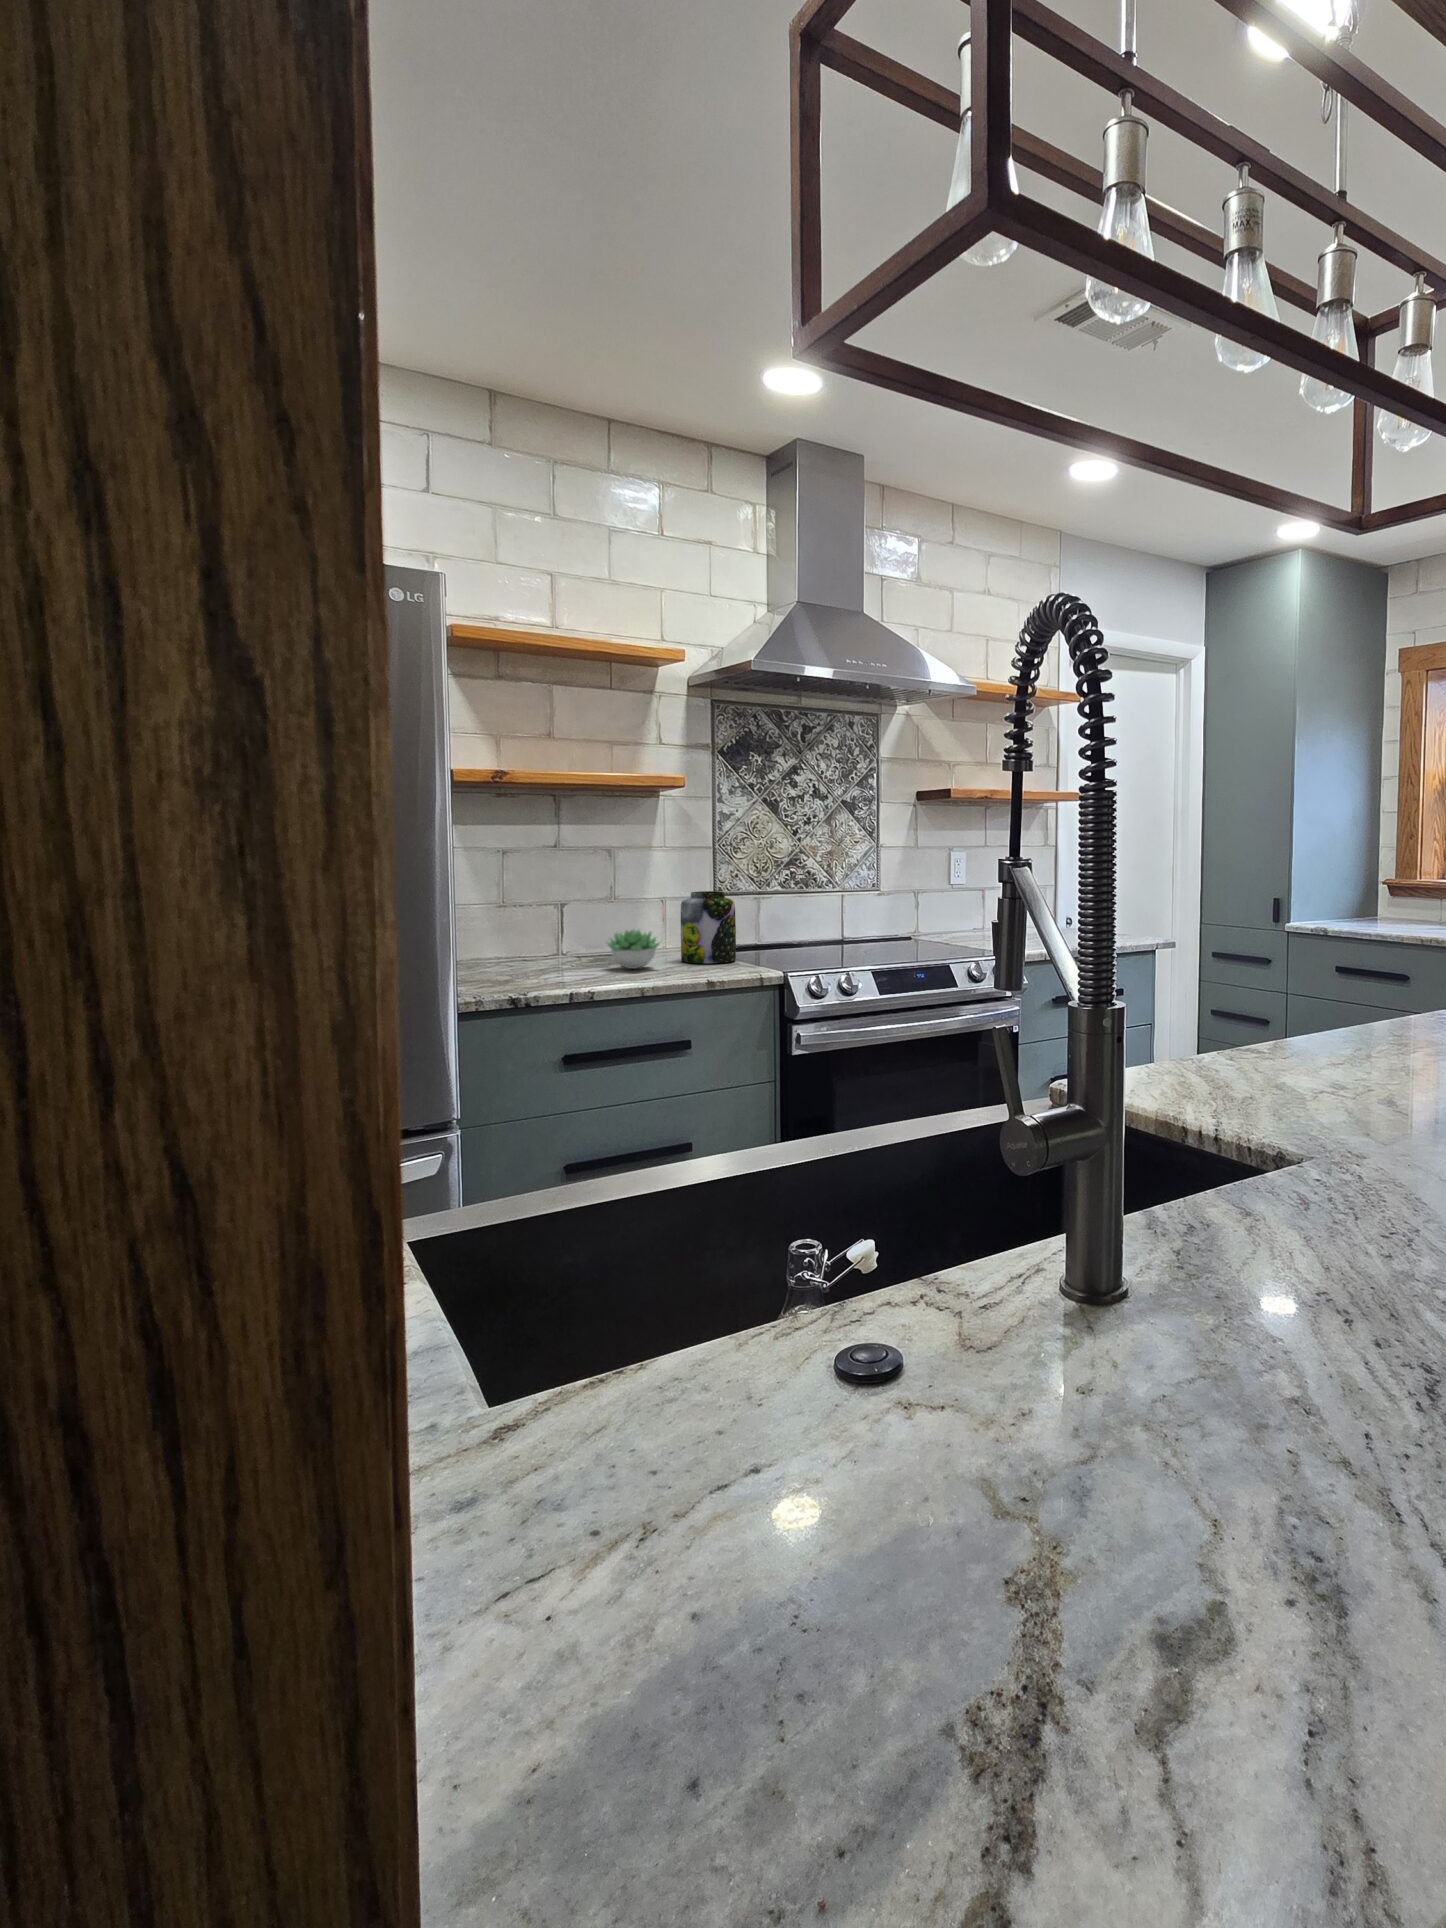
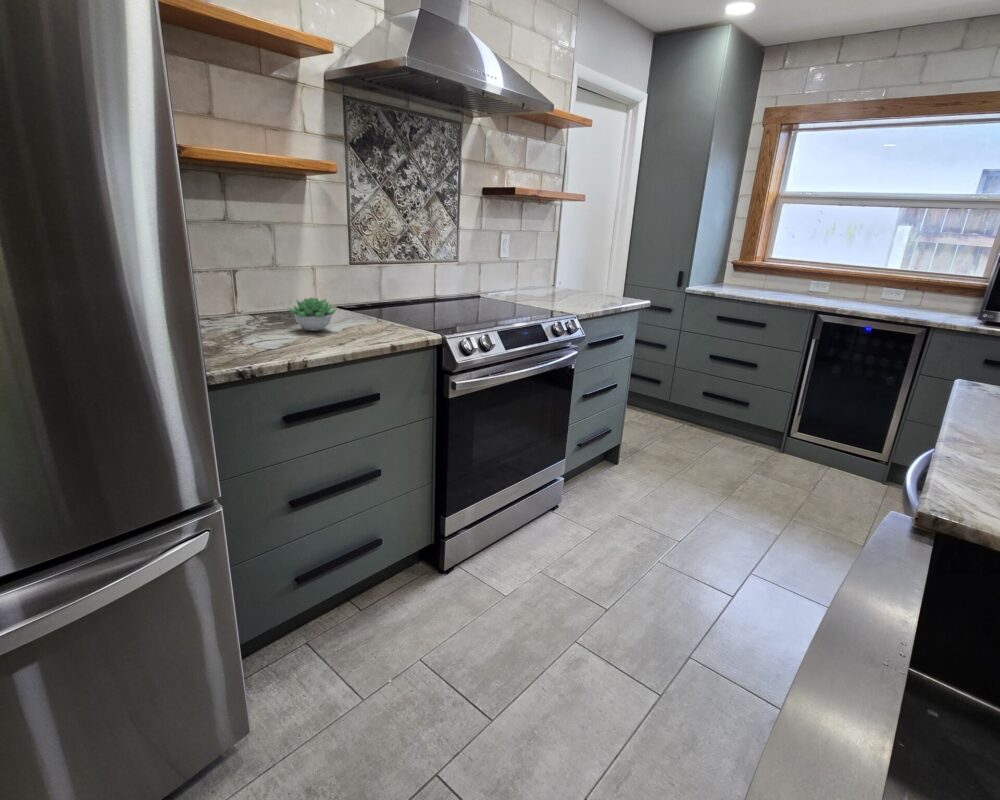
jar: present [681,891,736,963] -> none [341,264,385,324]

